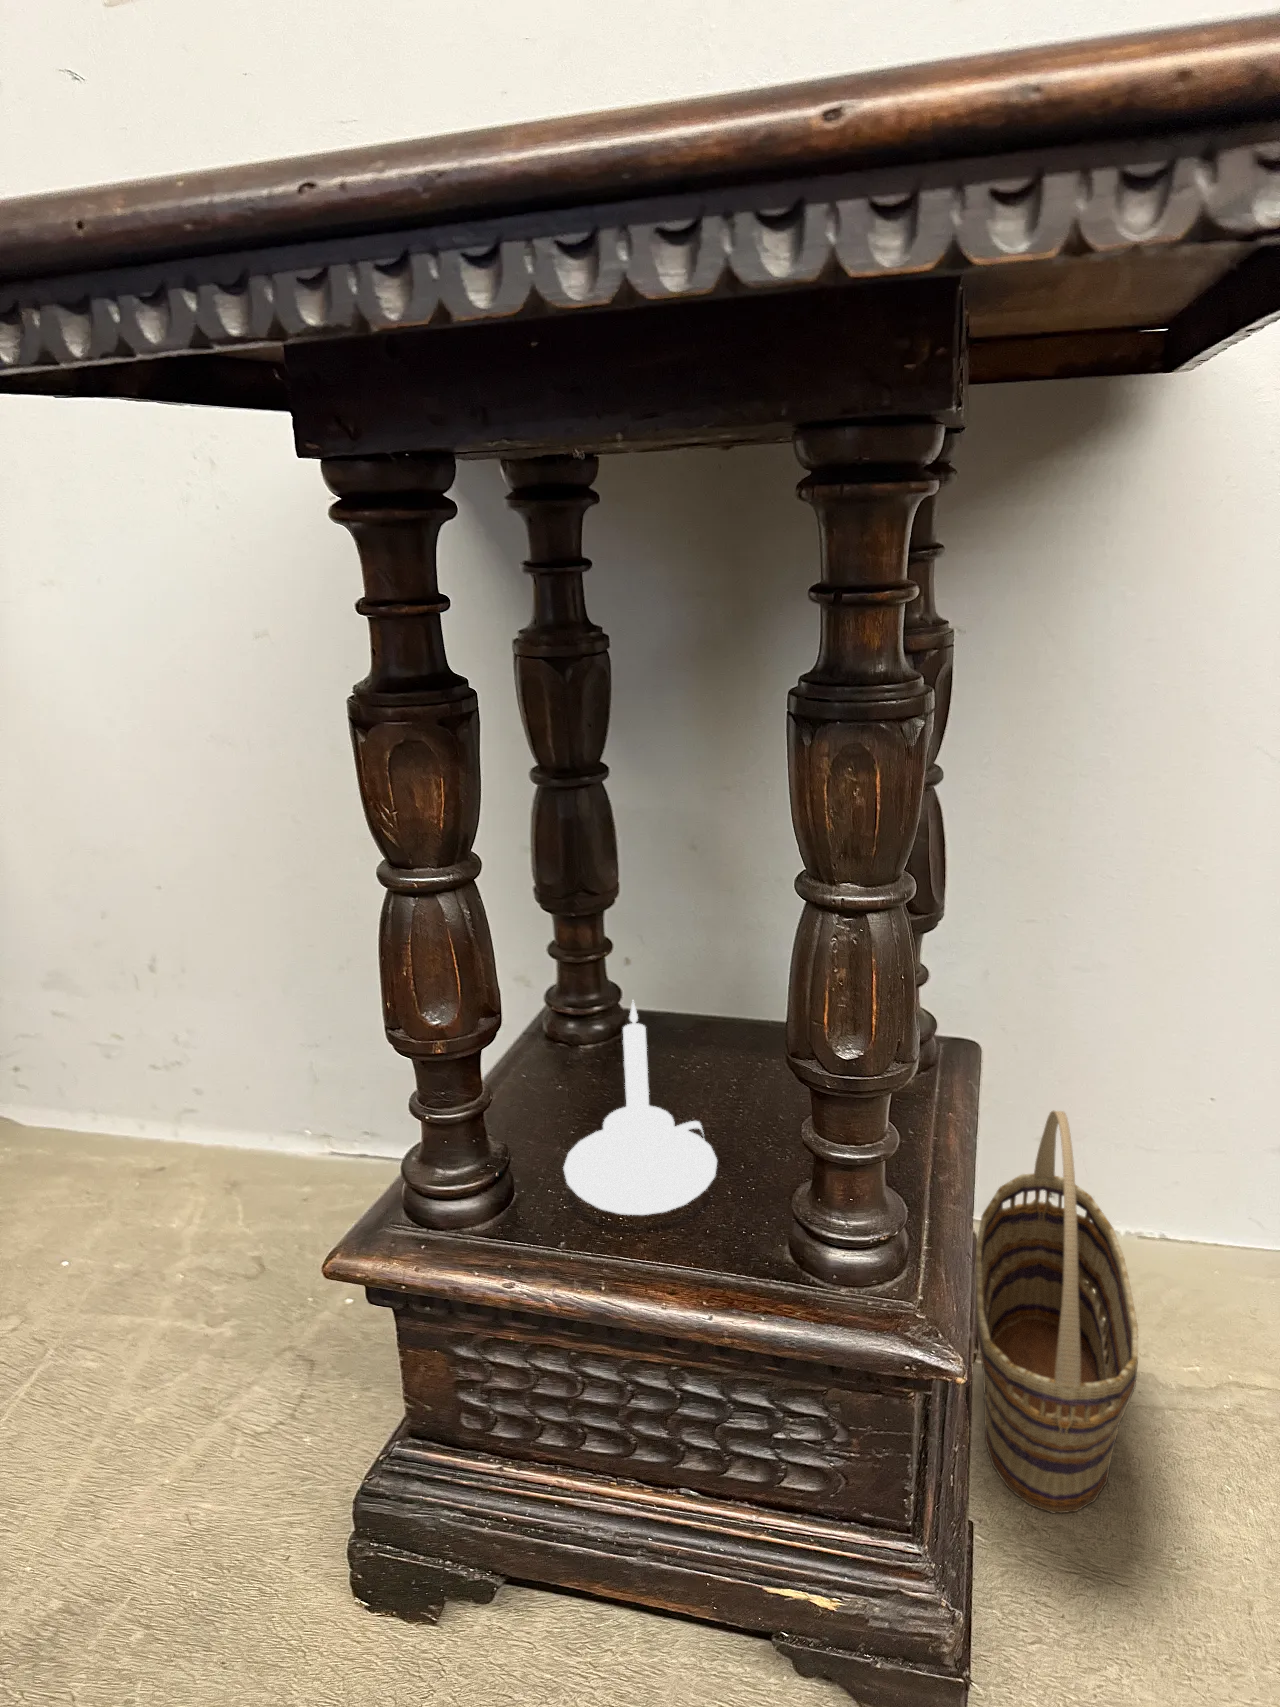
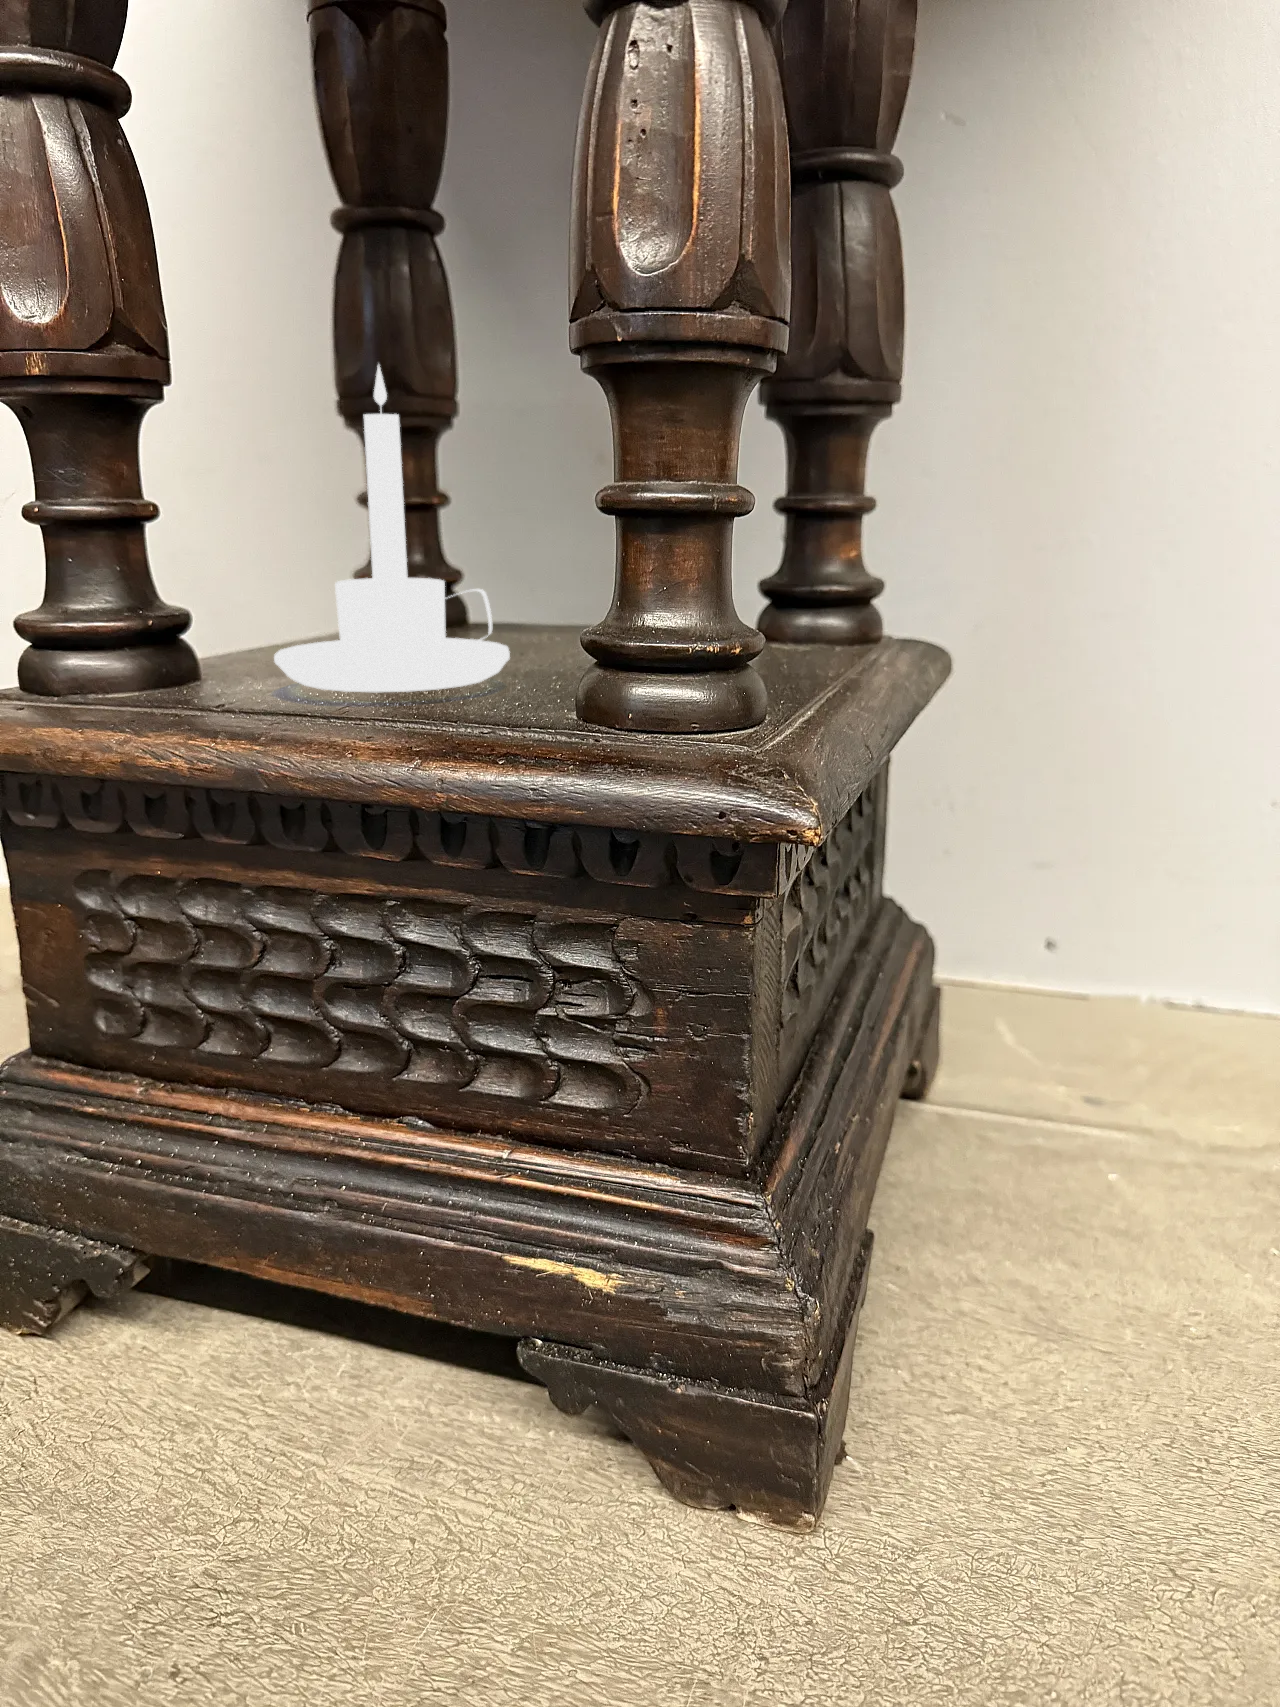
basket: present [975,1111,1138,1513] -> none [911,701,1151,1266]

